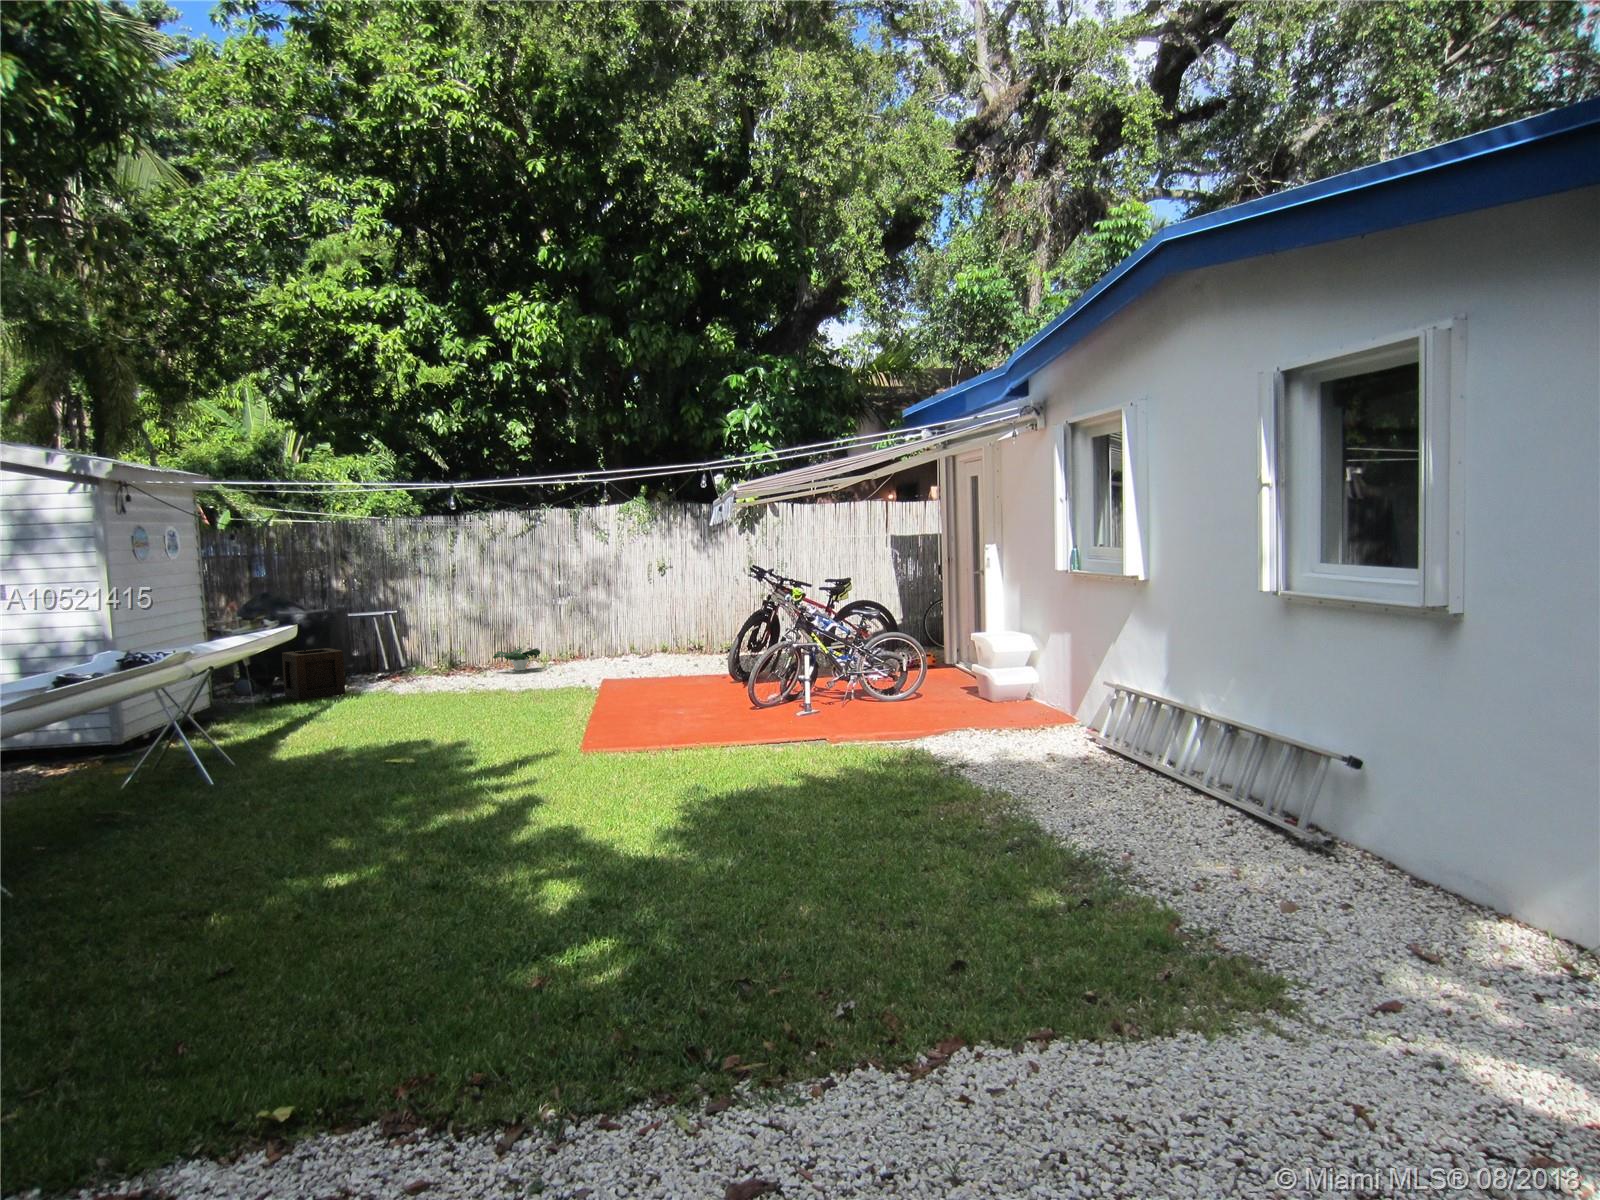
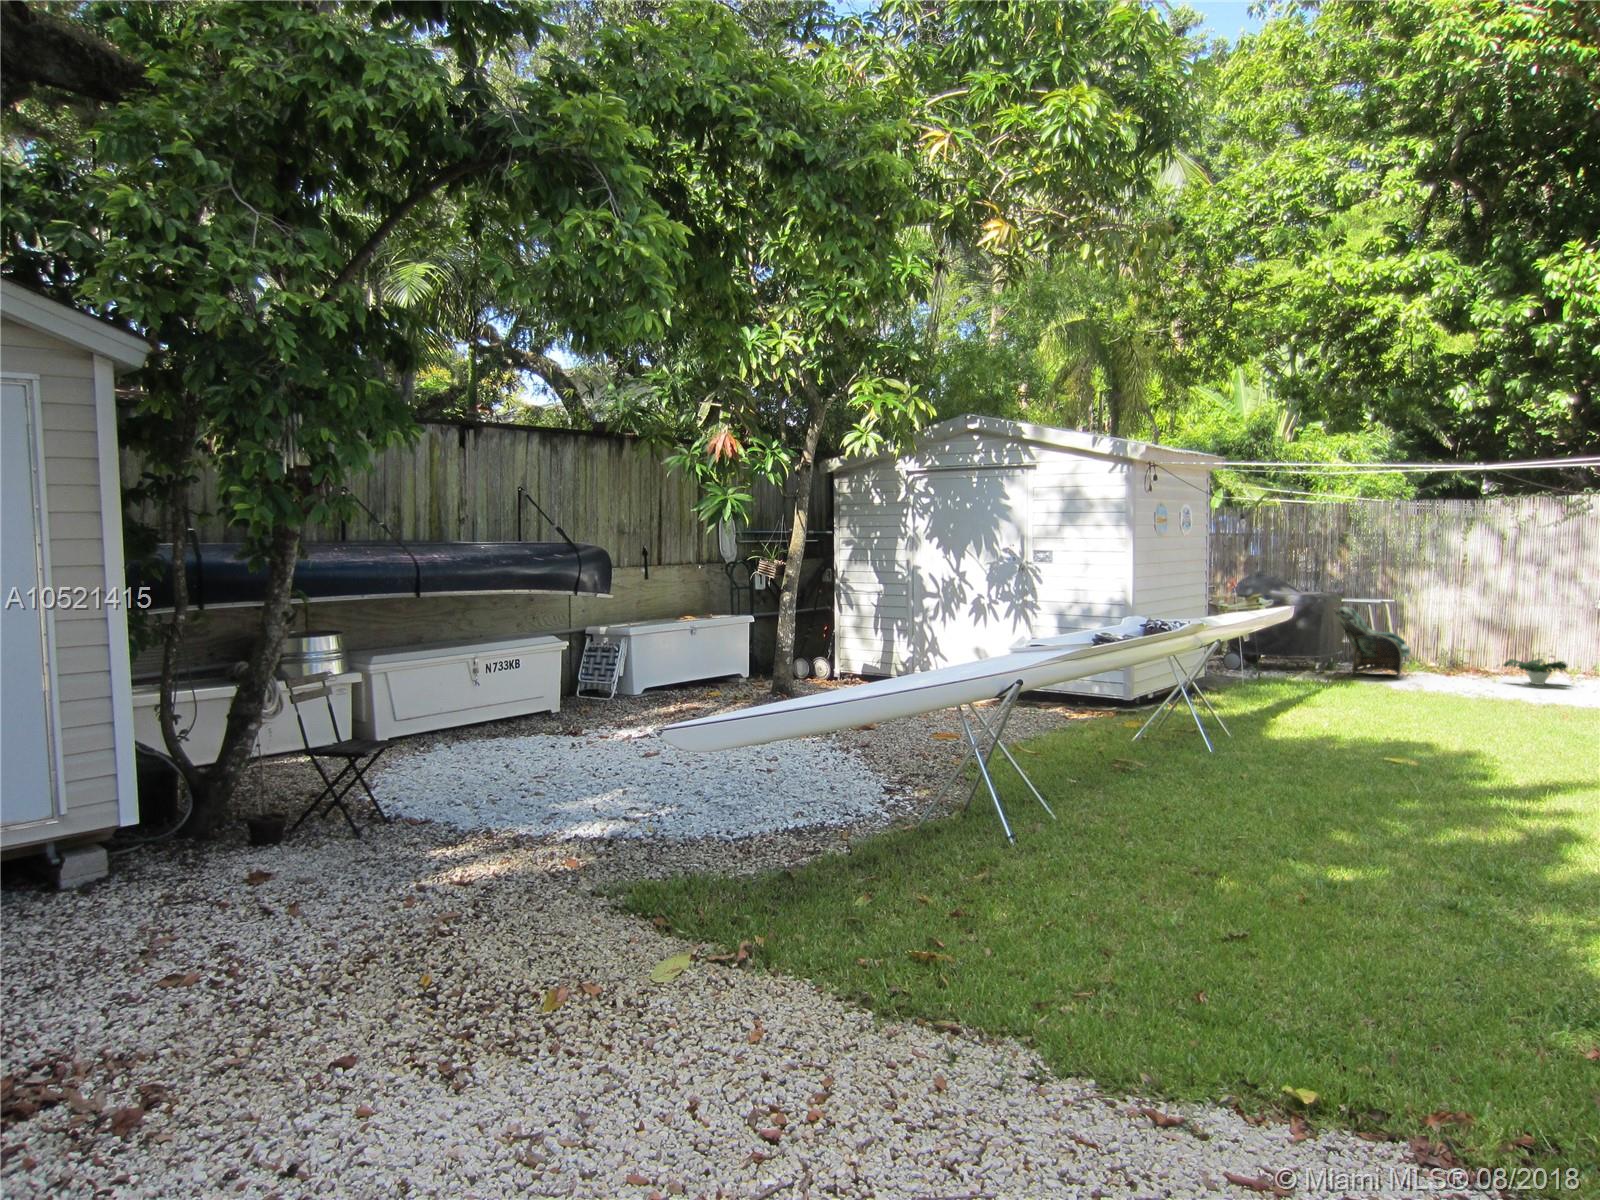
armchair: none [342,619,416,685] -> present [1335,607,1410,679]
wooden crate: present [282,648,345,700] -> none [1272,634,1333,682]

